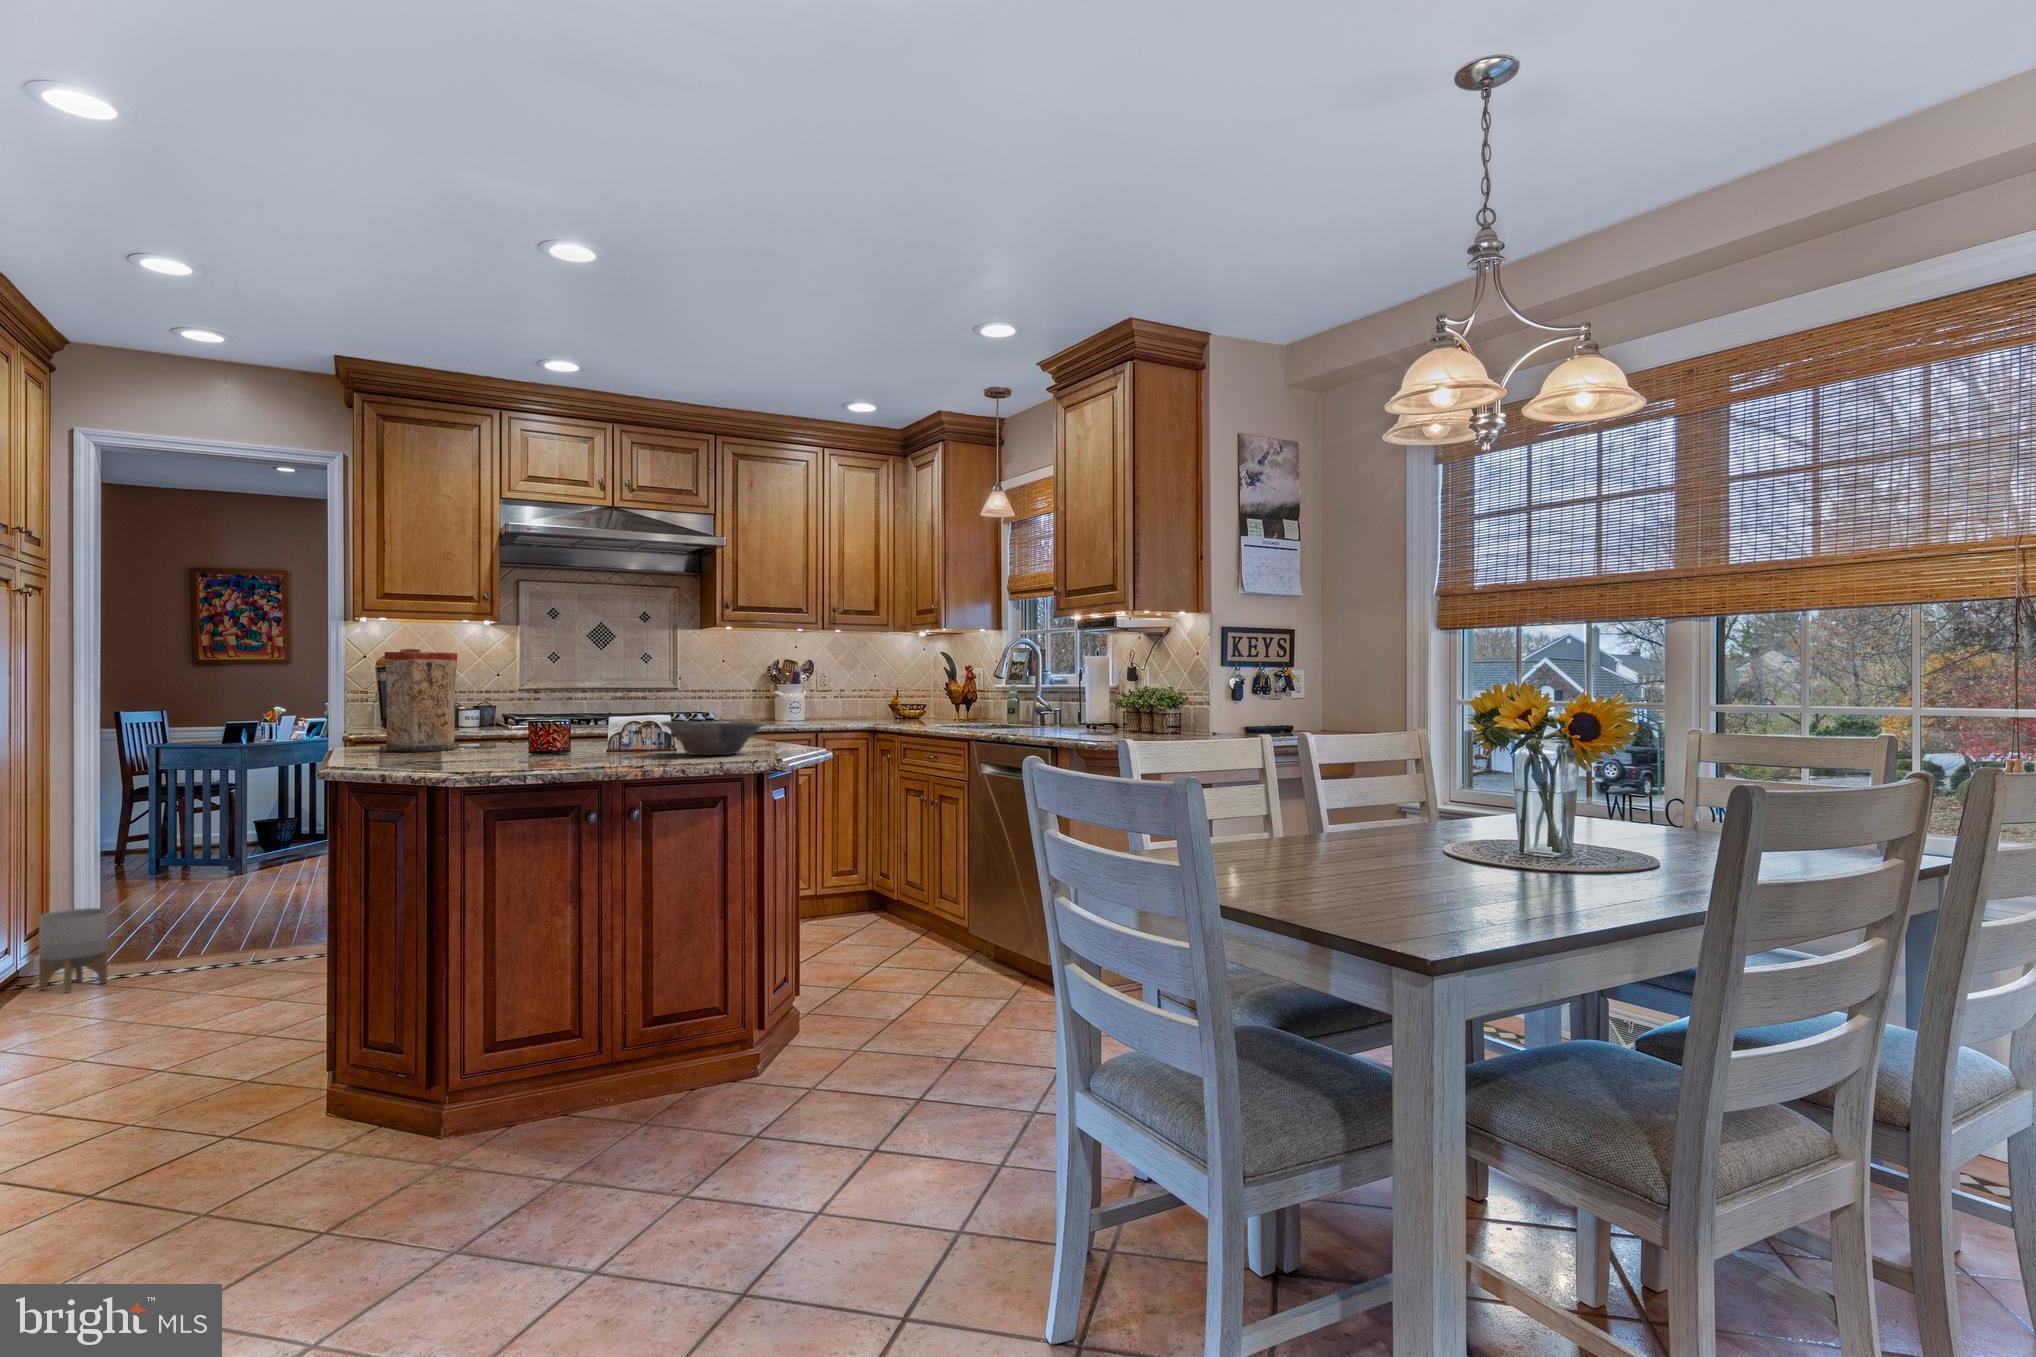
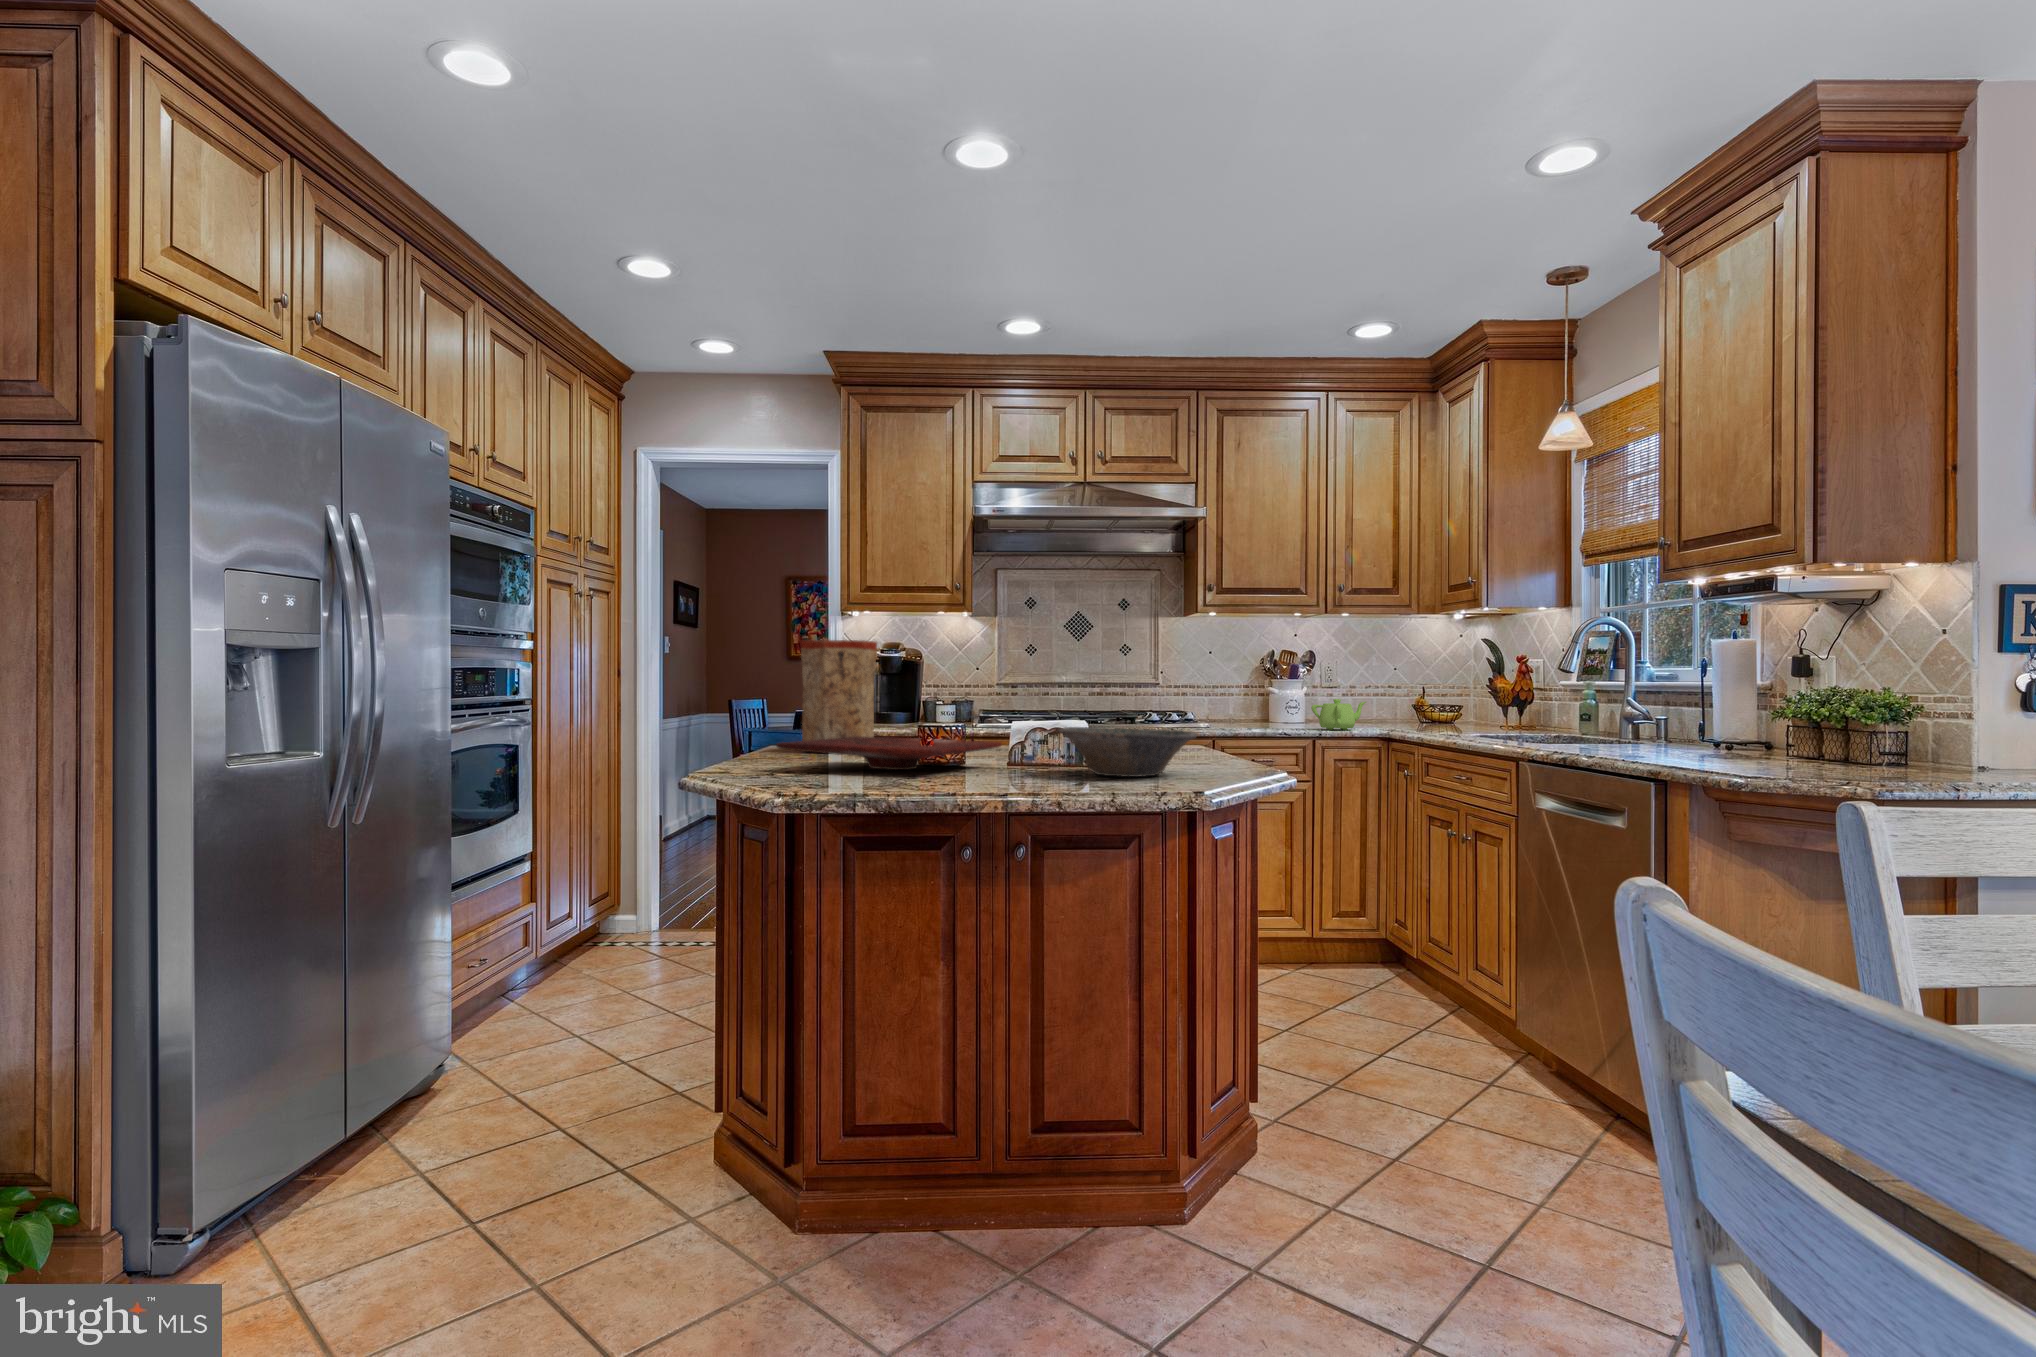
teapot: none [813,700,857,725] -> present [1311,699,1366,730]
cutting board: none [412,735,604,758] -> present [776,737,1002,770]
planter: present [39,908,108,993] -> none [583,883,636,961]

